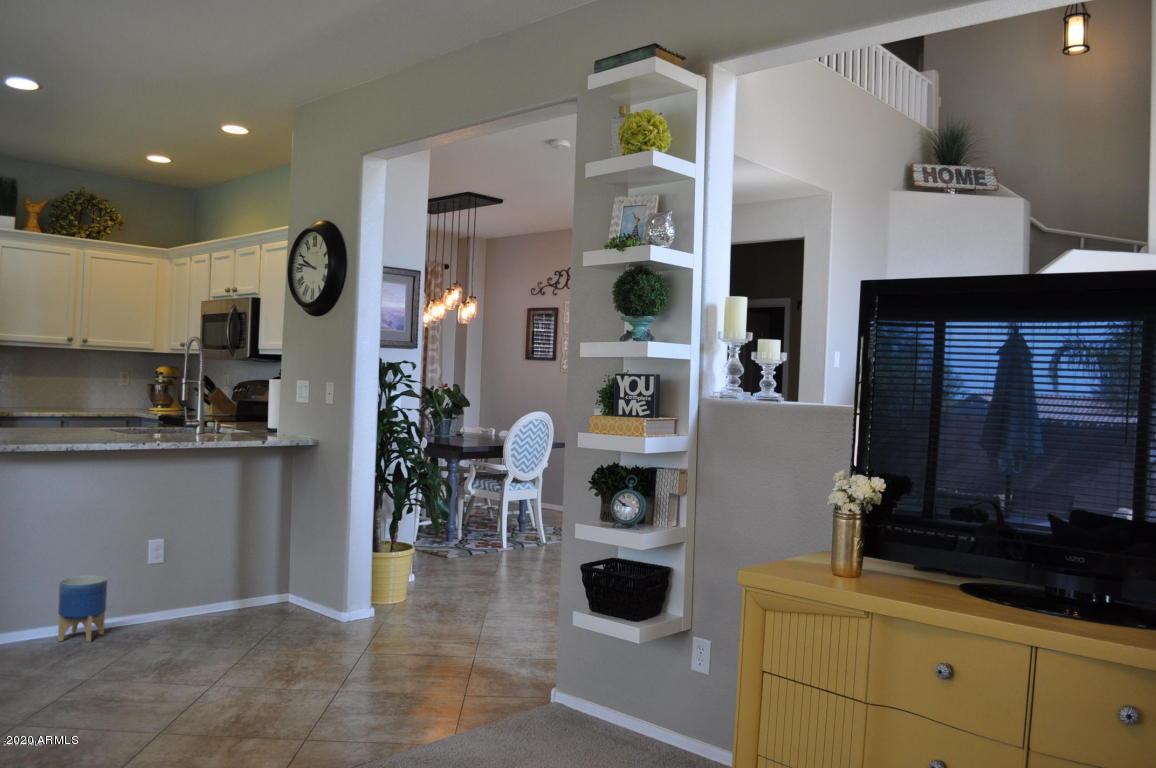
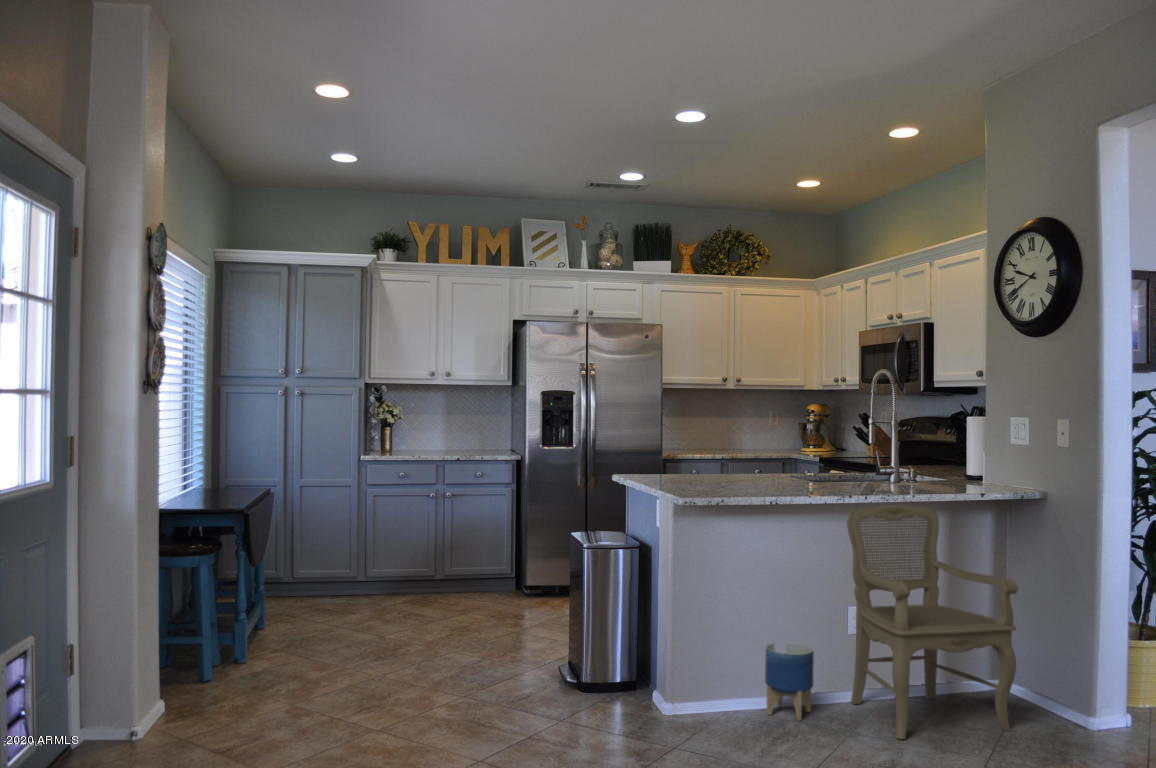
armchair: none [146,447,285,643] -> present [847,505,1018,739]

